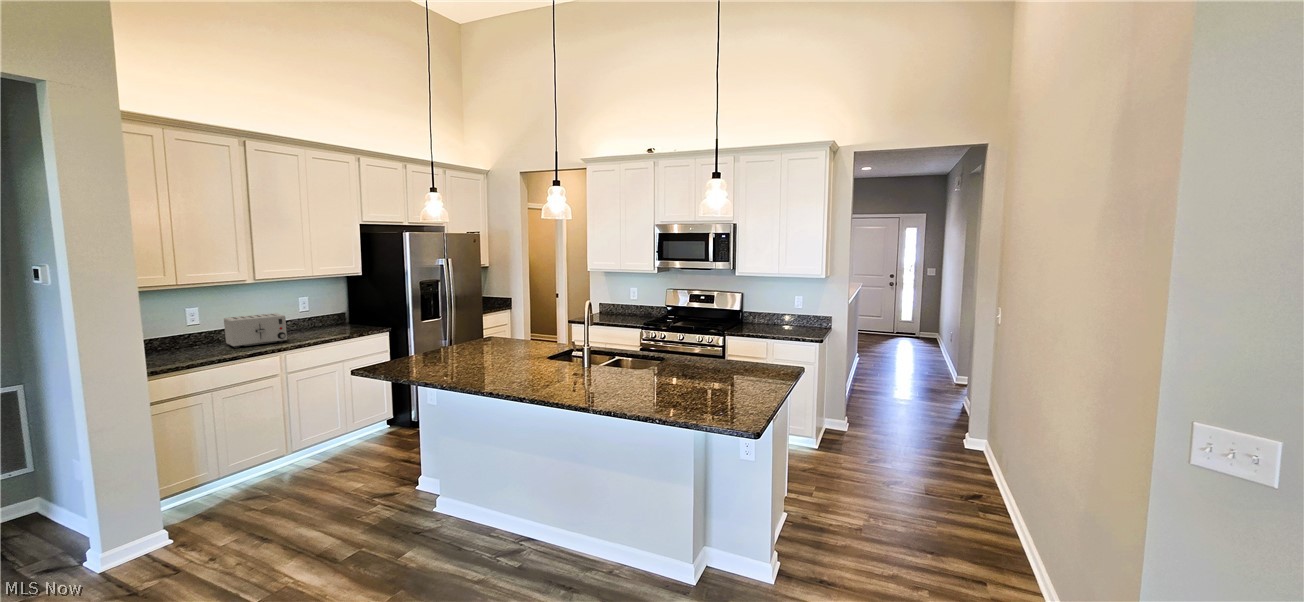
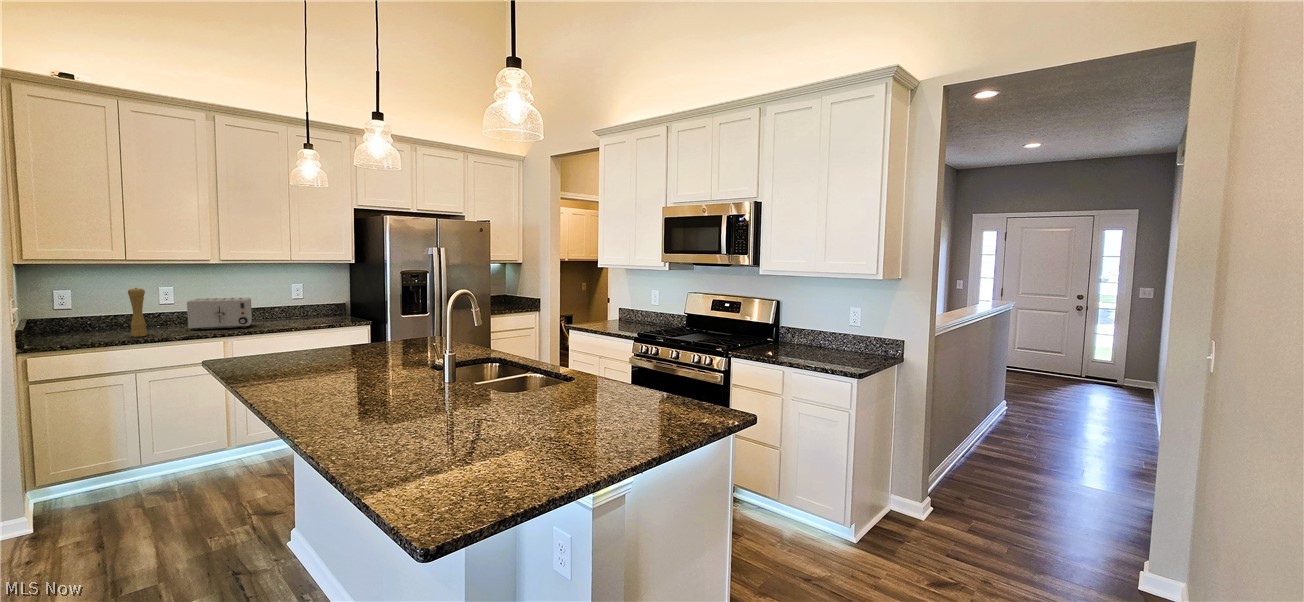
pepper mill: none [186,311,205,358] -> present [128,288,147,337]

